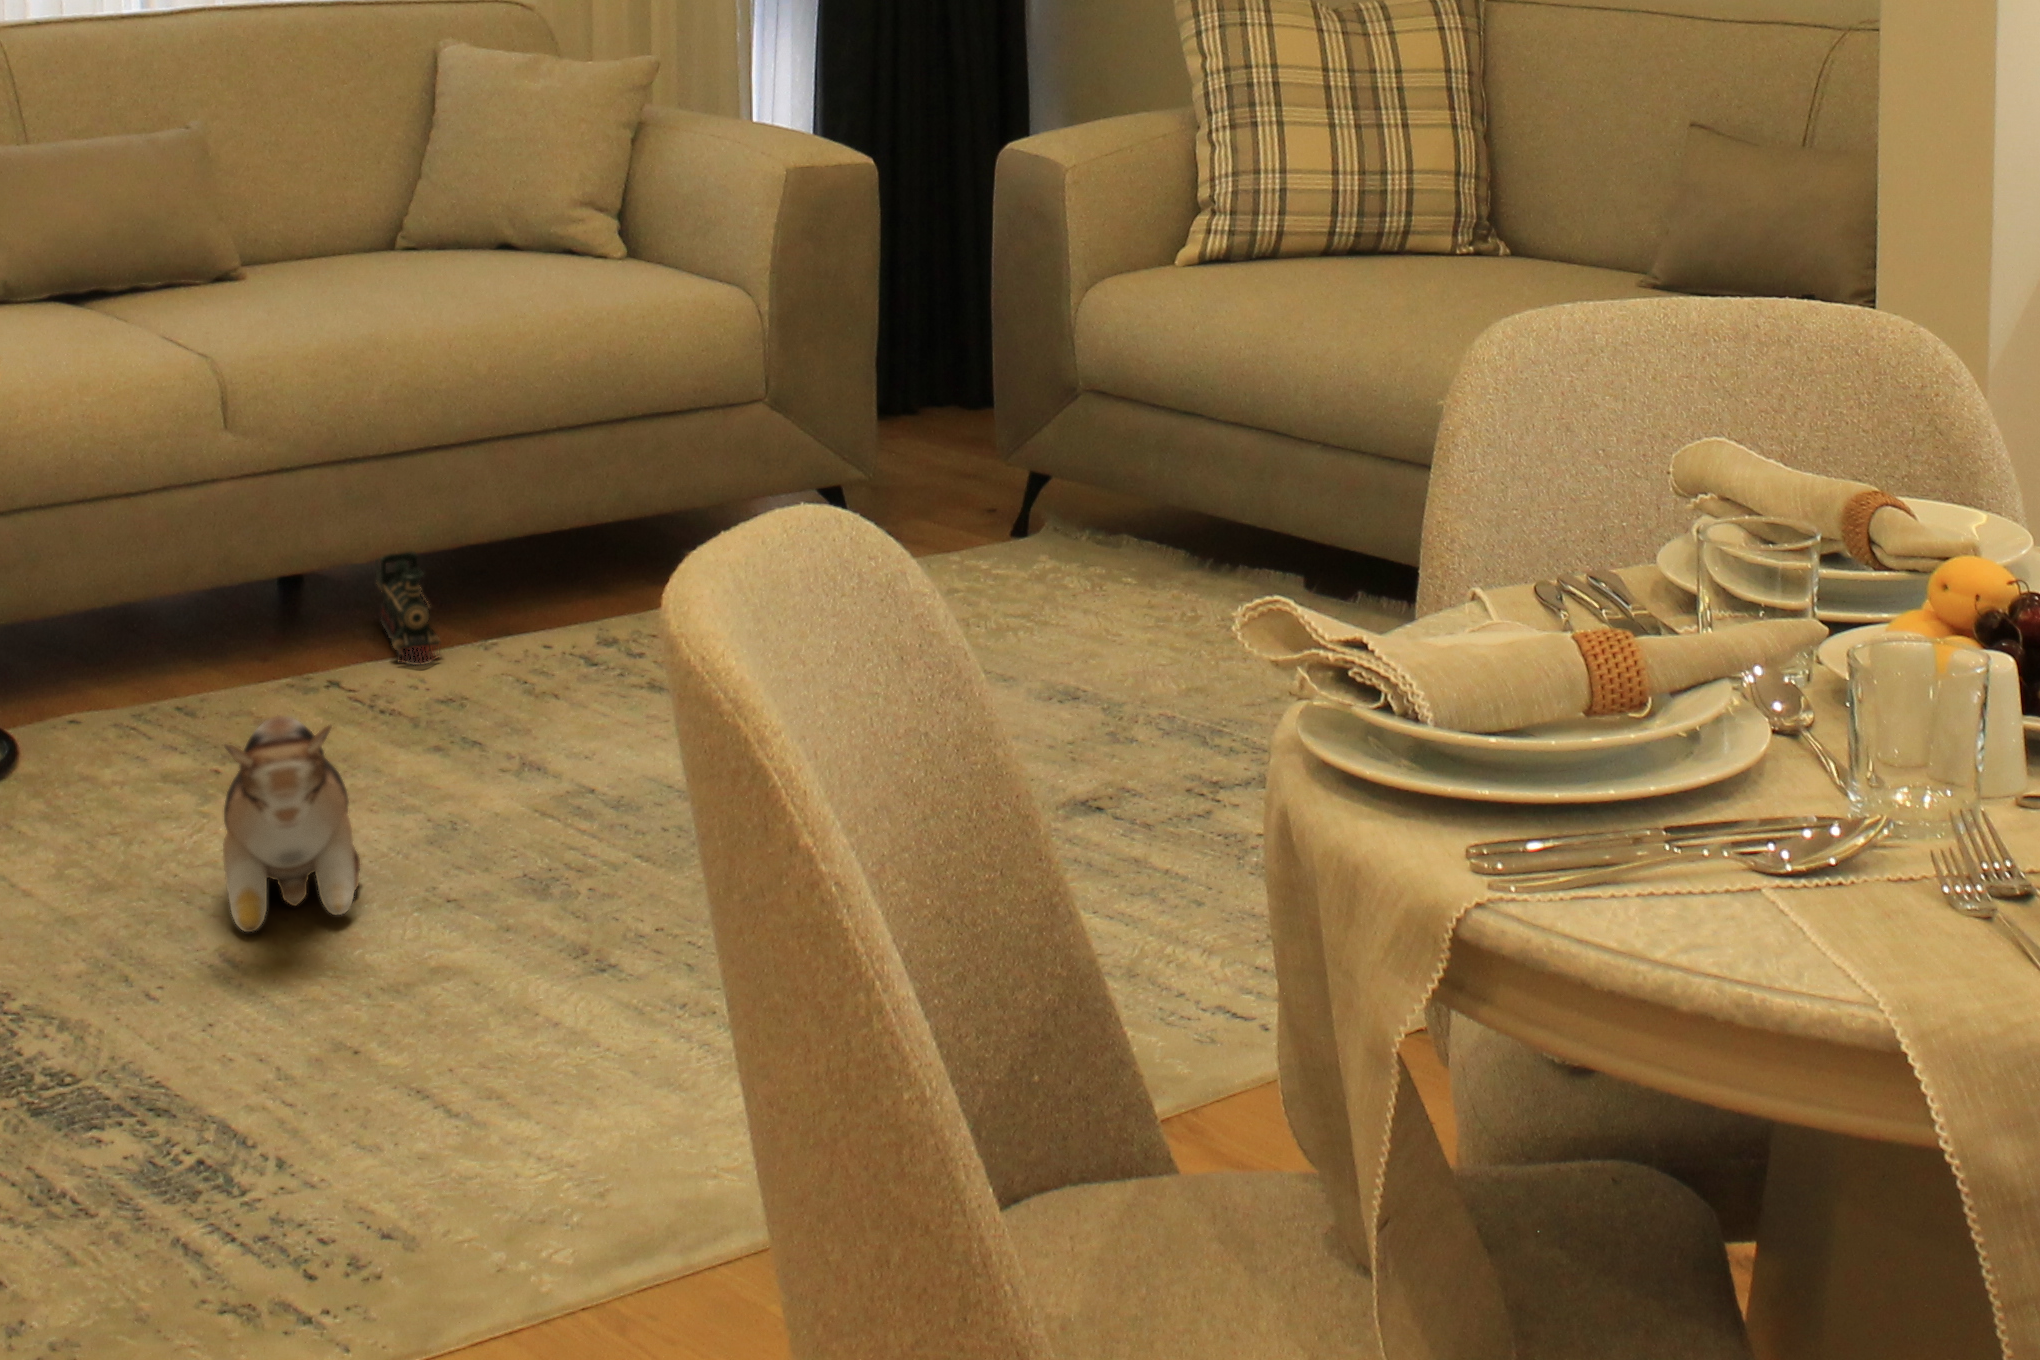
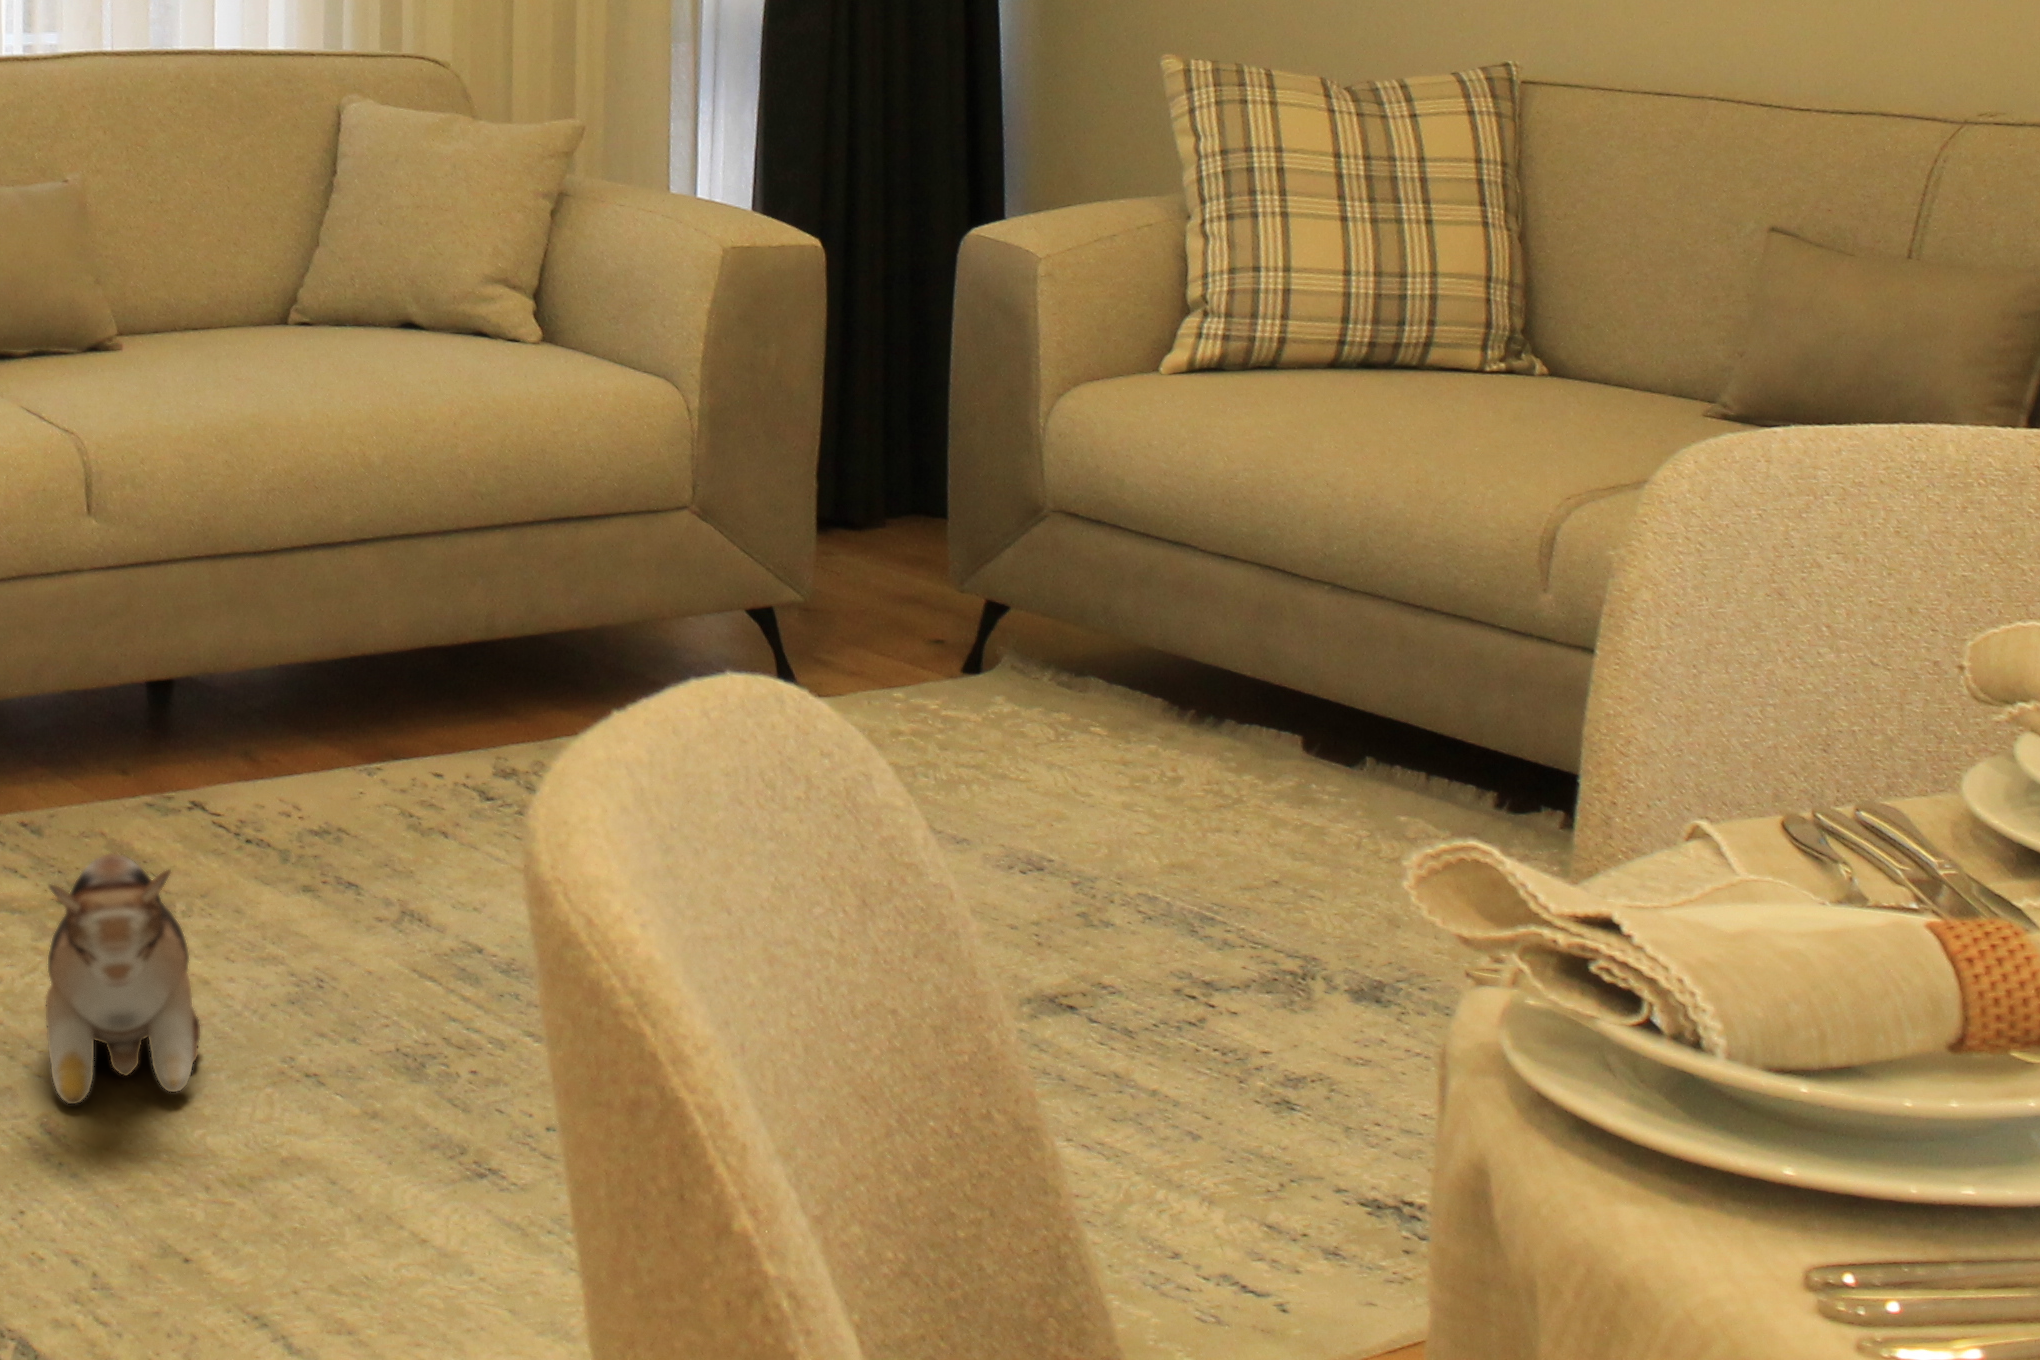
toy train: present [375,551,440,665] -> none [227,649,299,796]

